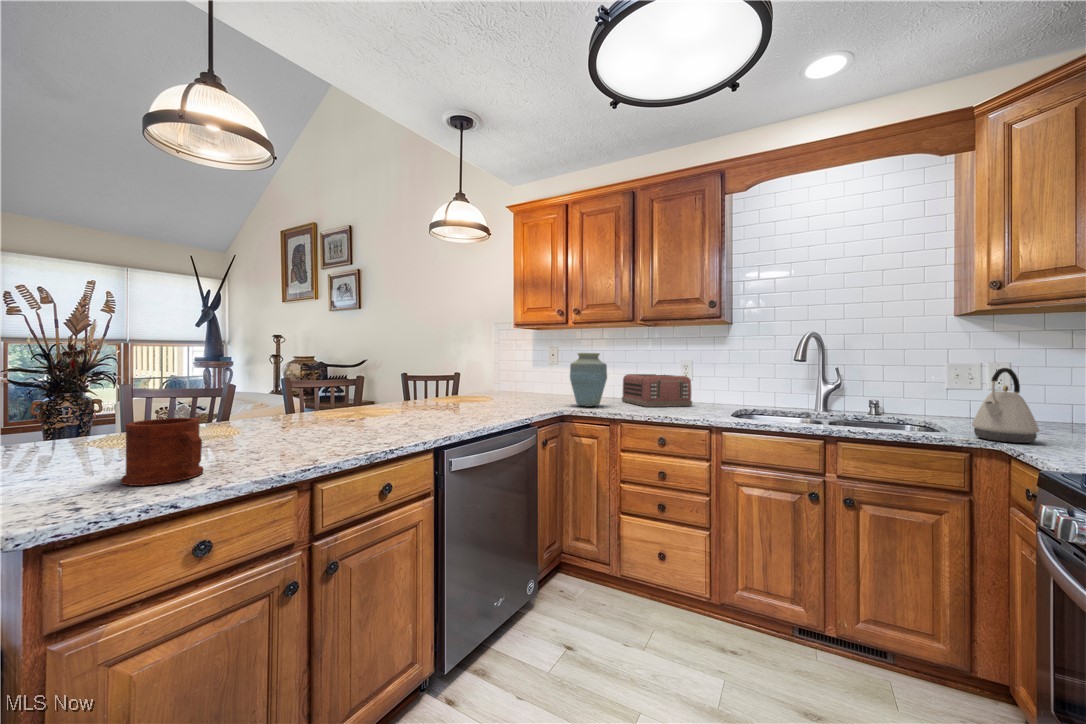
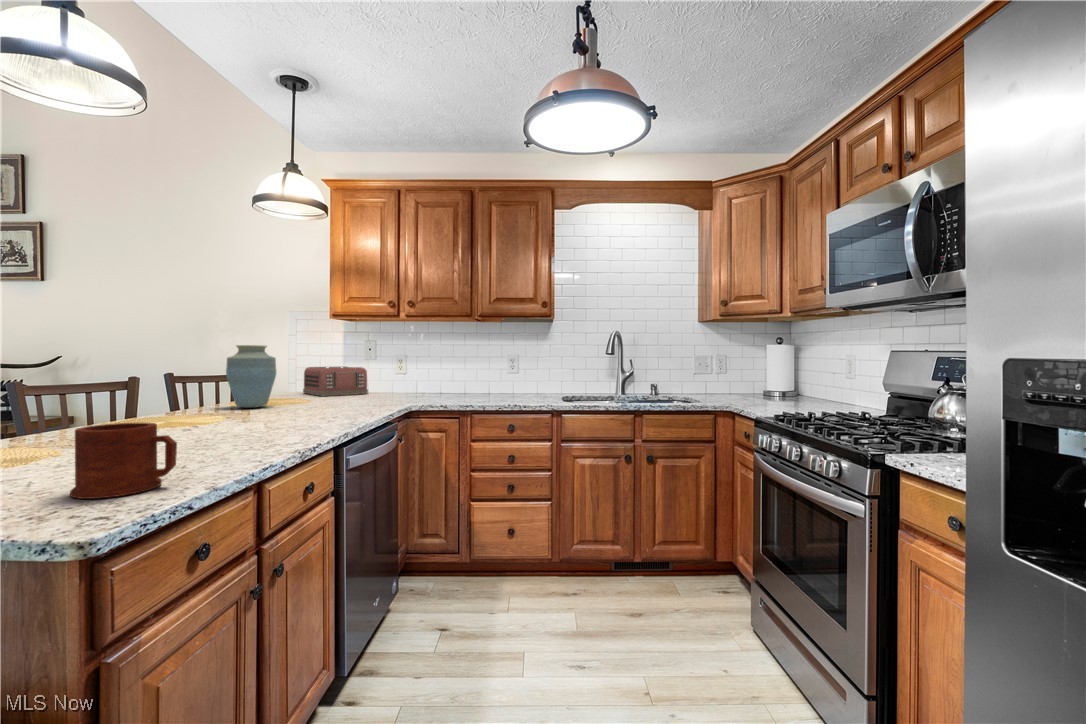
vase: present [570,353,607,407] -> present [226,345,276,408]
kettle: present [972,368,1039,443] -> none [715,358,747,406]
toaster: present [622,374,692,407] -> present [303,367,368,396]

